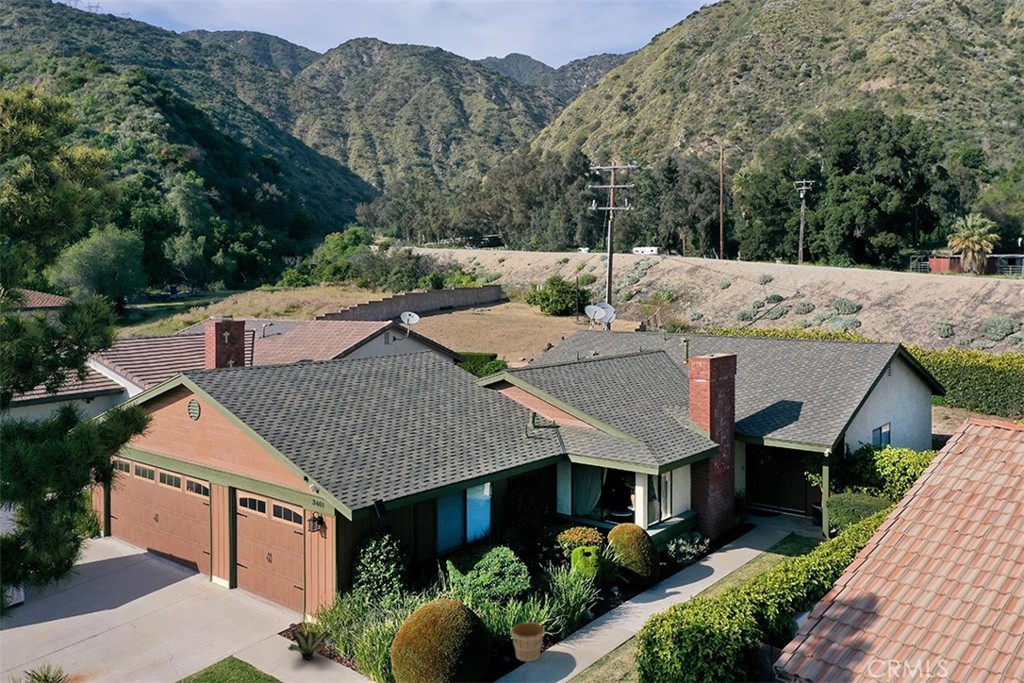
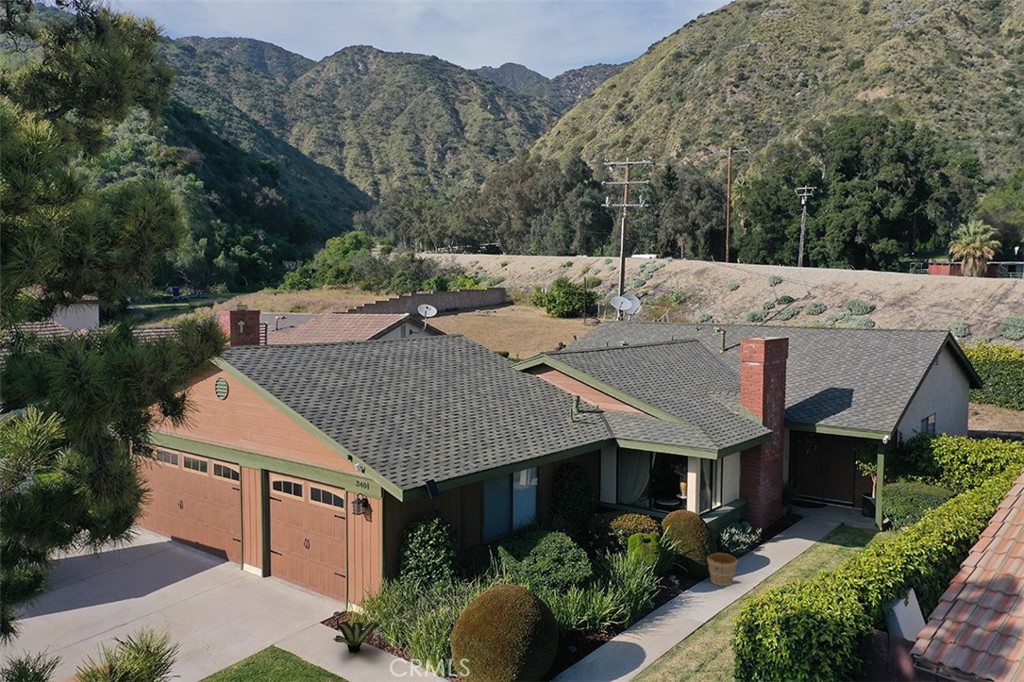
wooden bucket: present [511,622,545,662] -> present [707,553,738,586]

